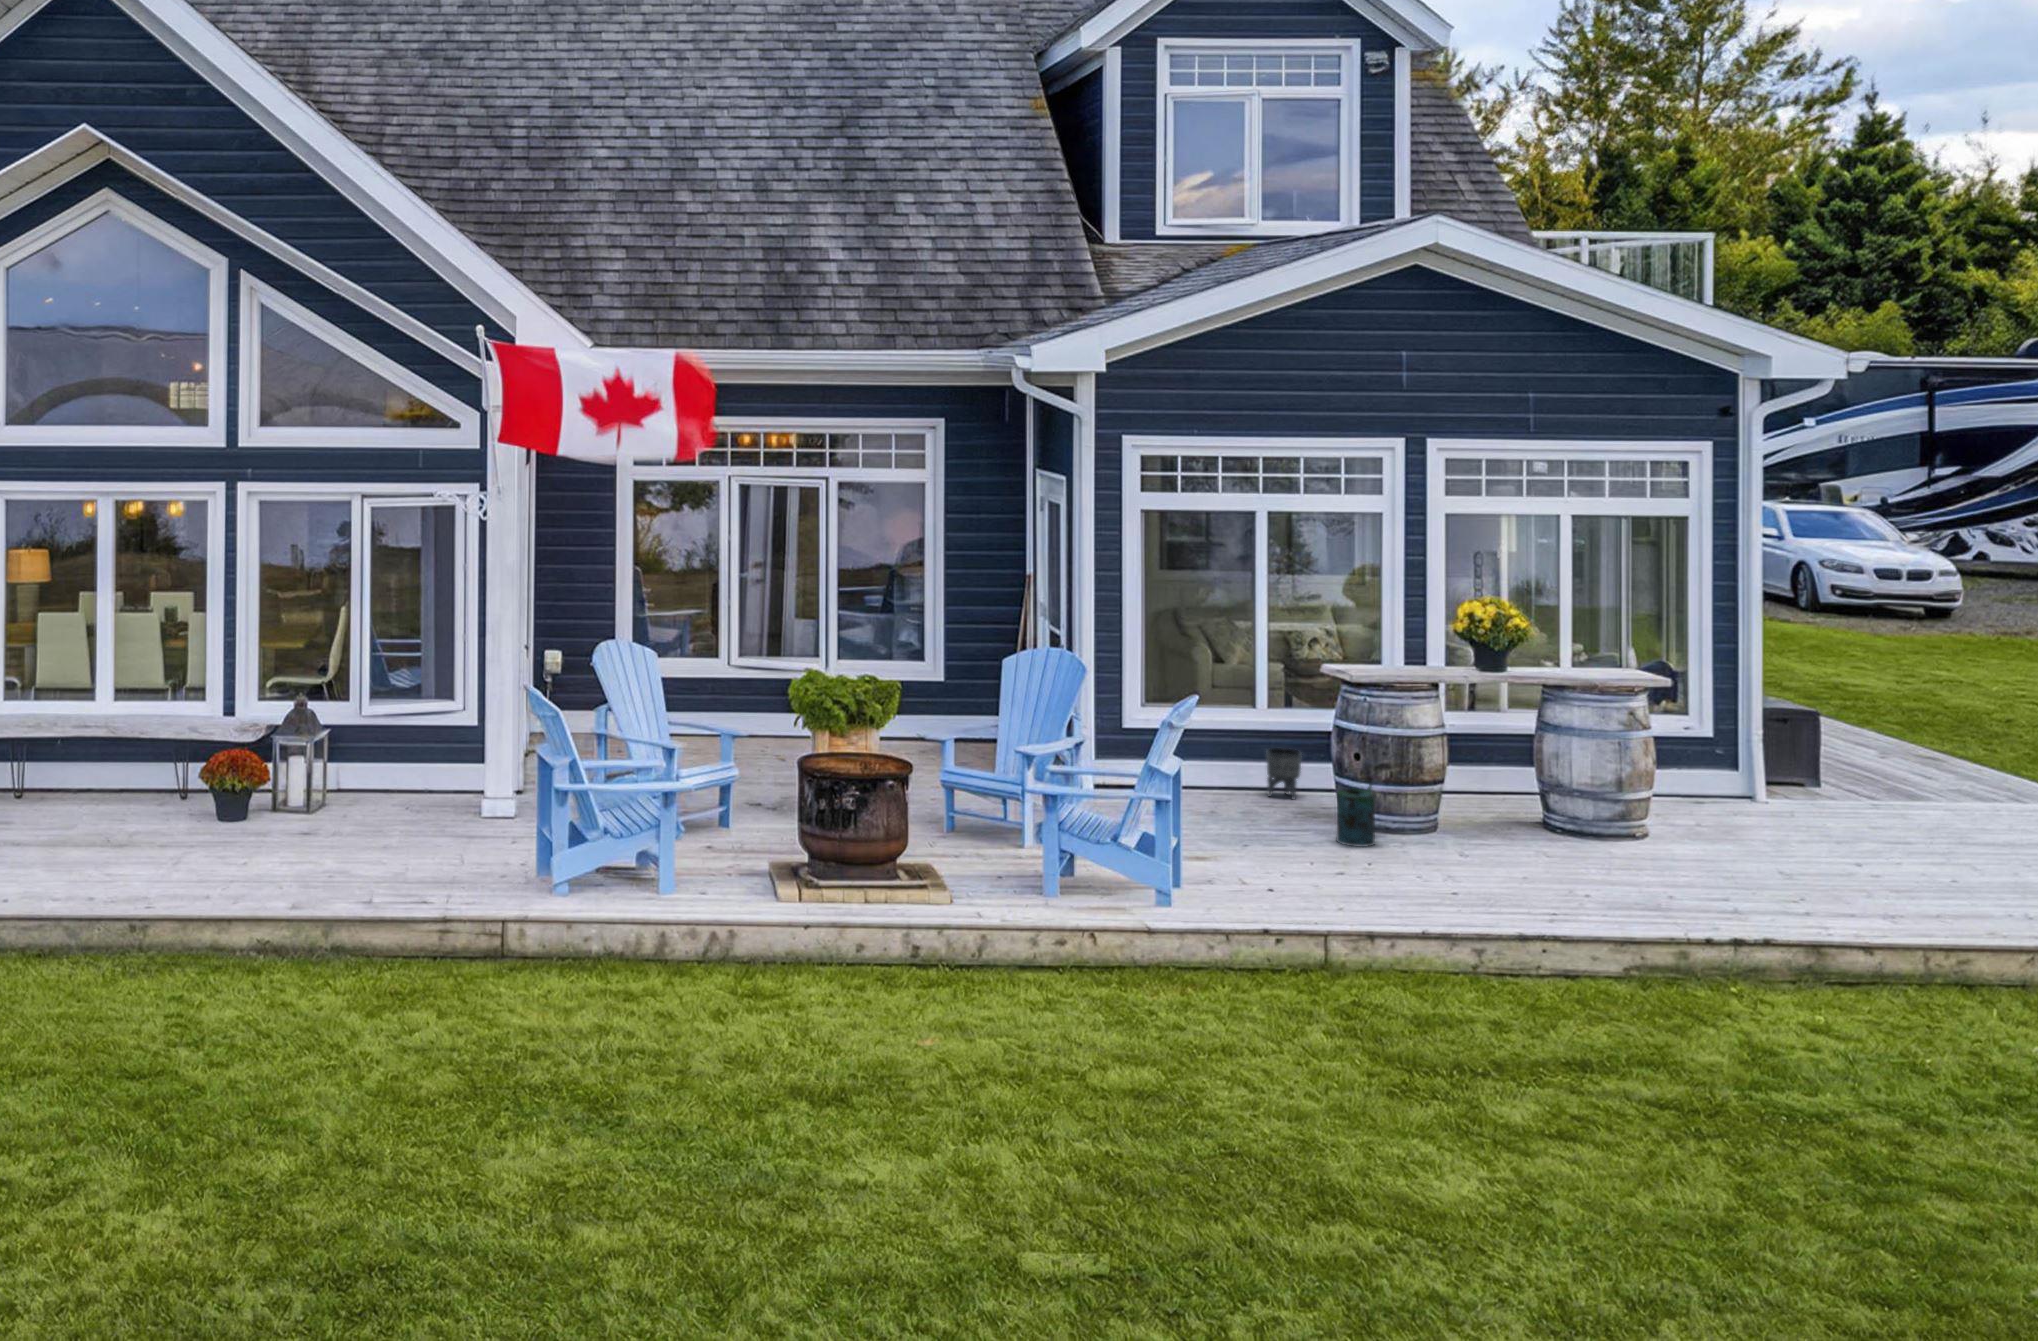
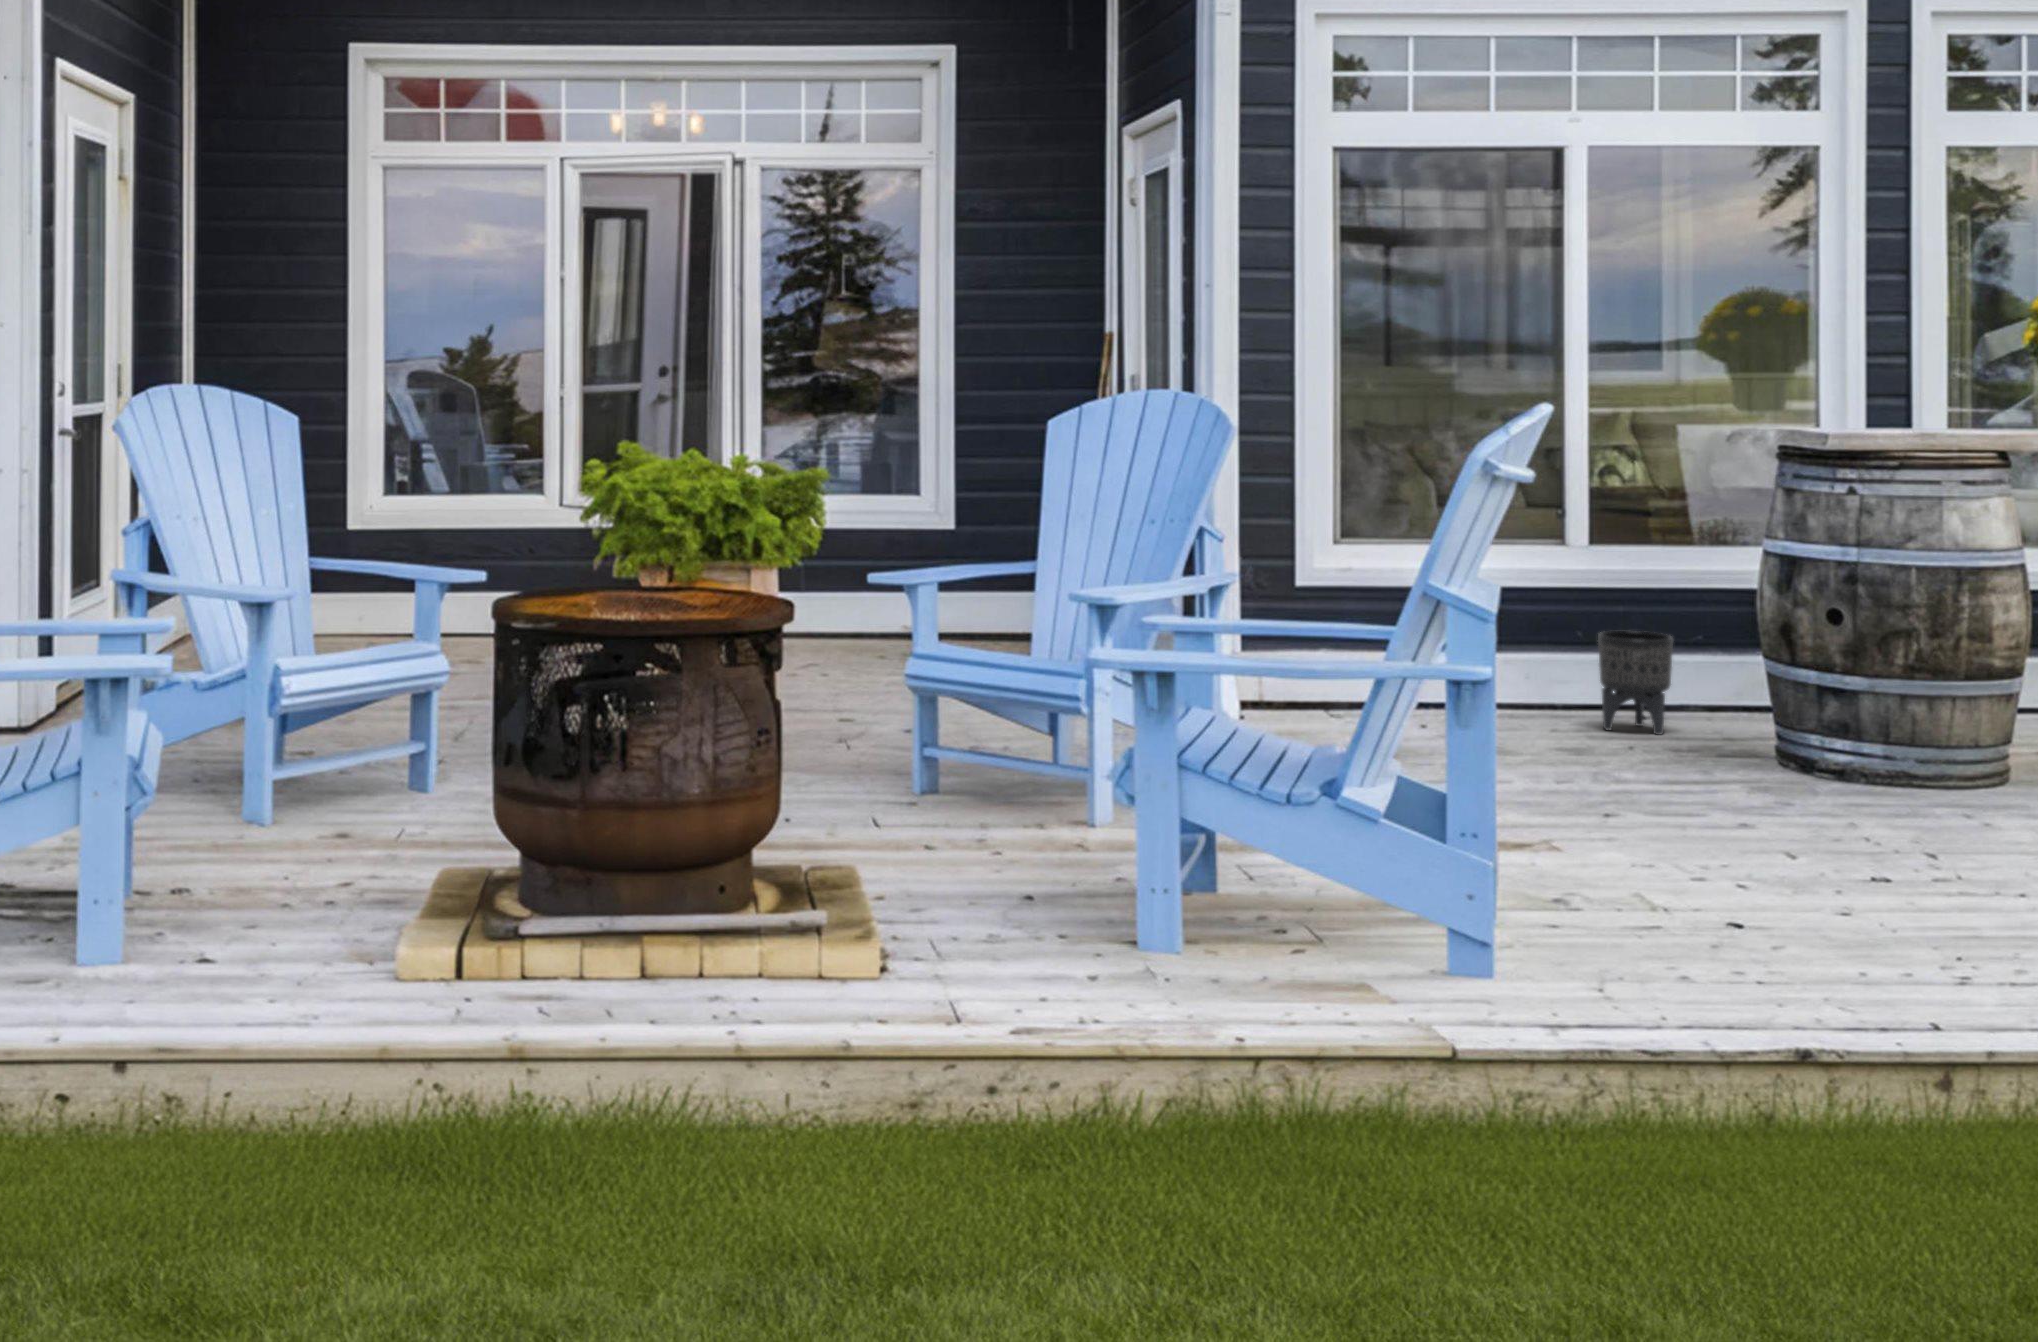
watering can: present [1337,777,1376,847] -> none [1807,663,1901,820]

